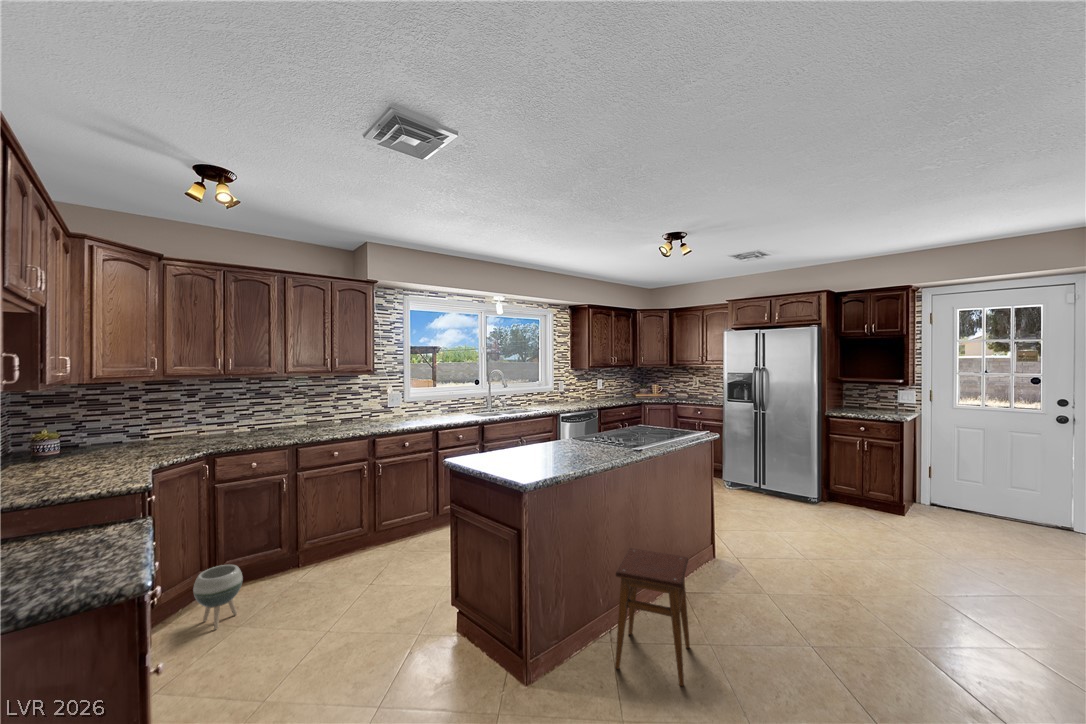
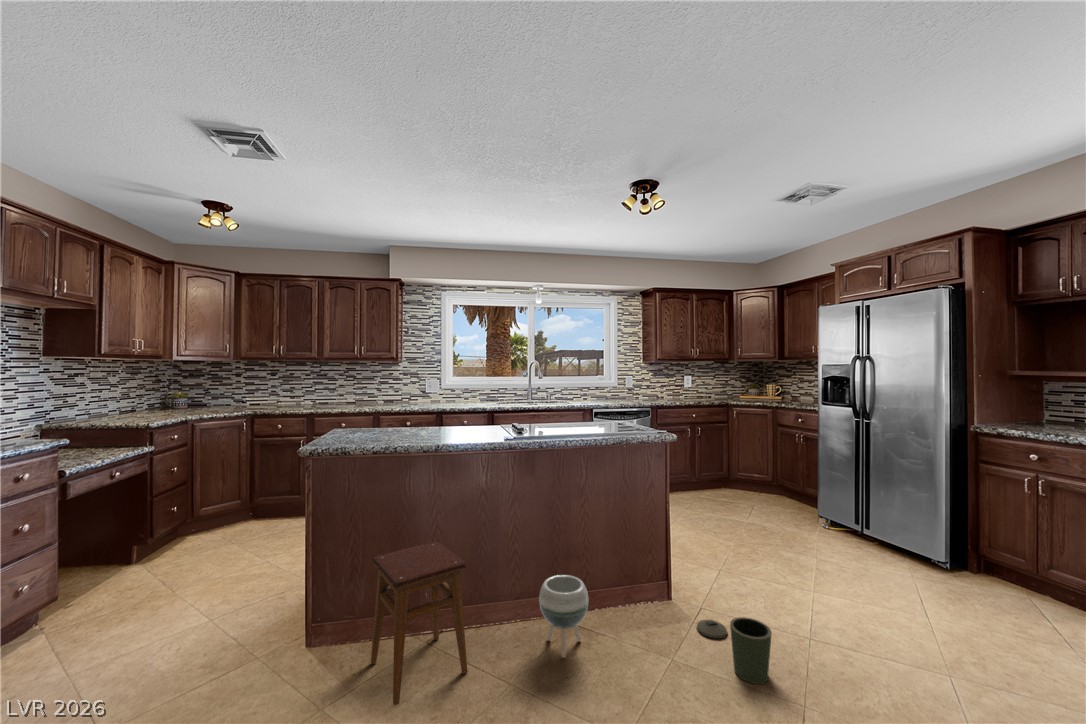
trash can: none [760,552,835,592] -> present [697,617,772,684]
planter: present [193,565,243,630] -> present [539,575,588,658]

